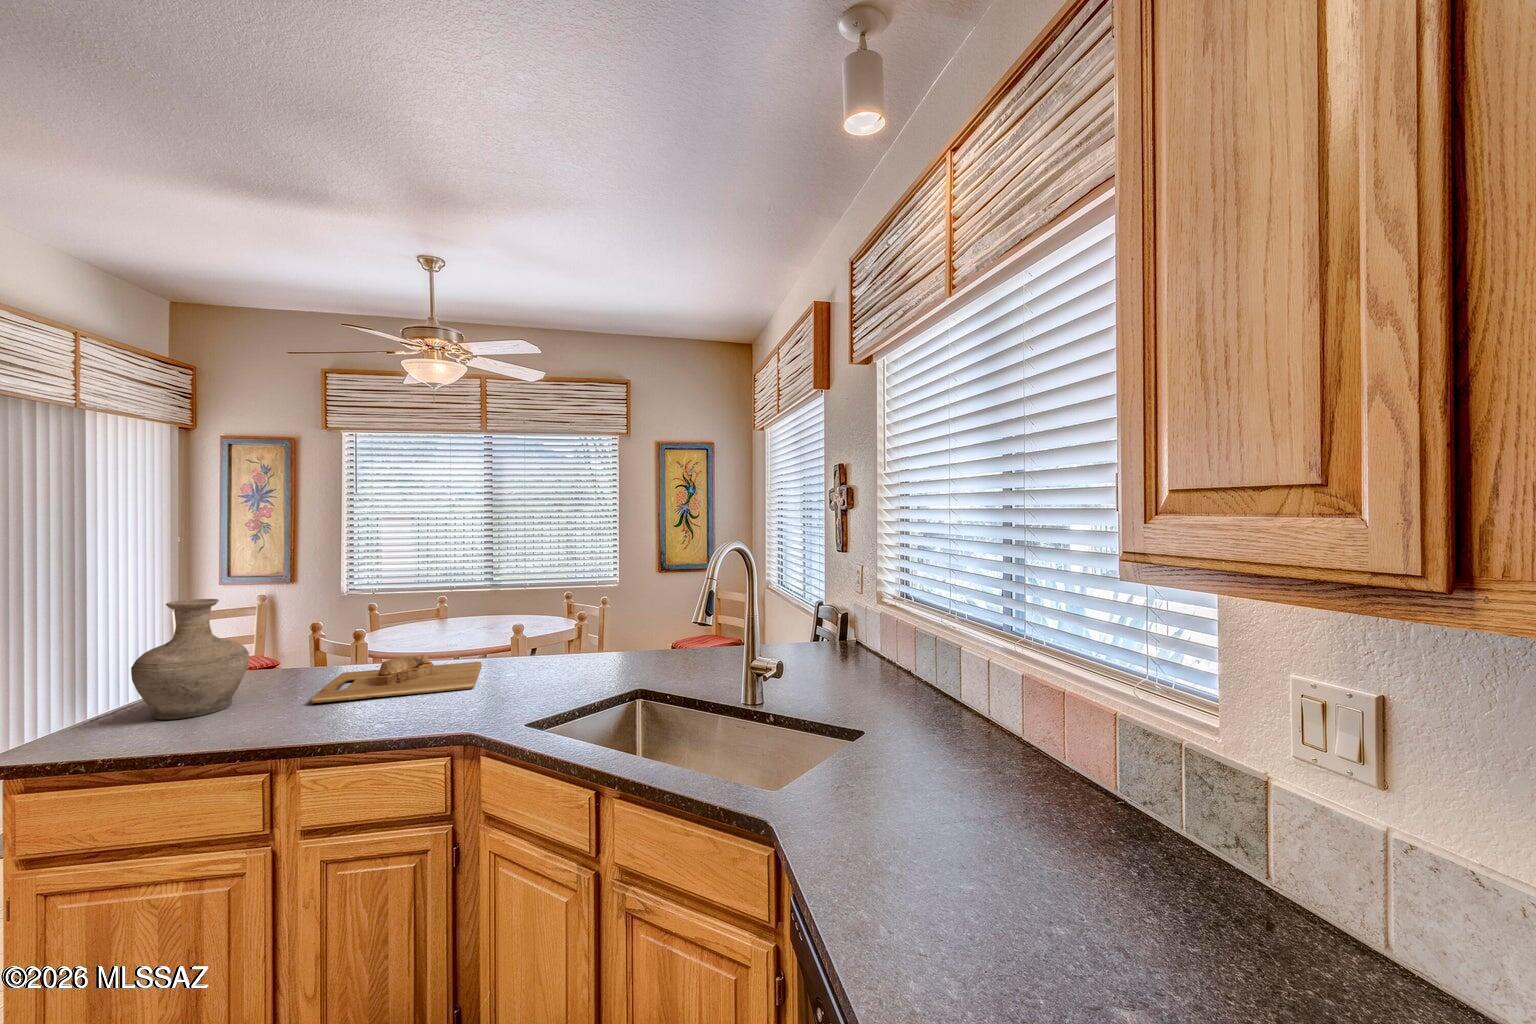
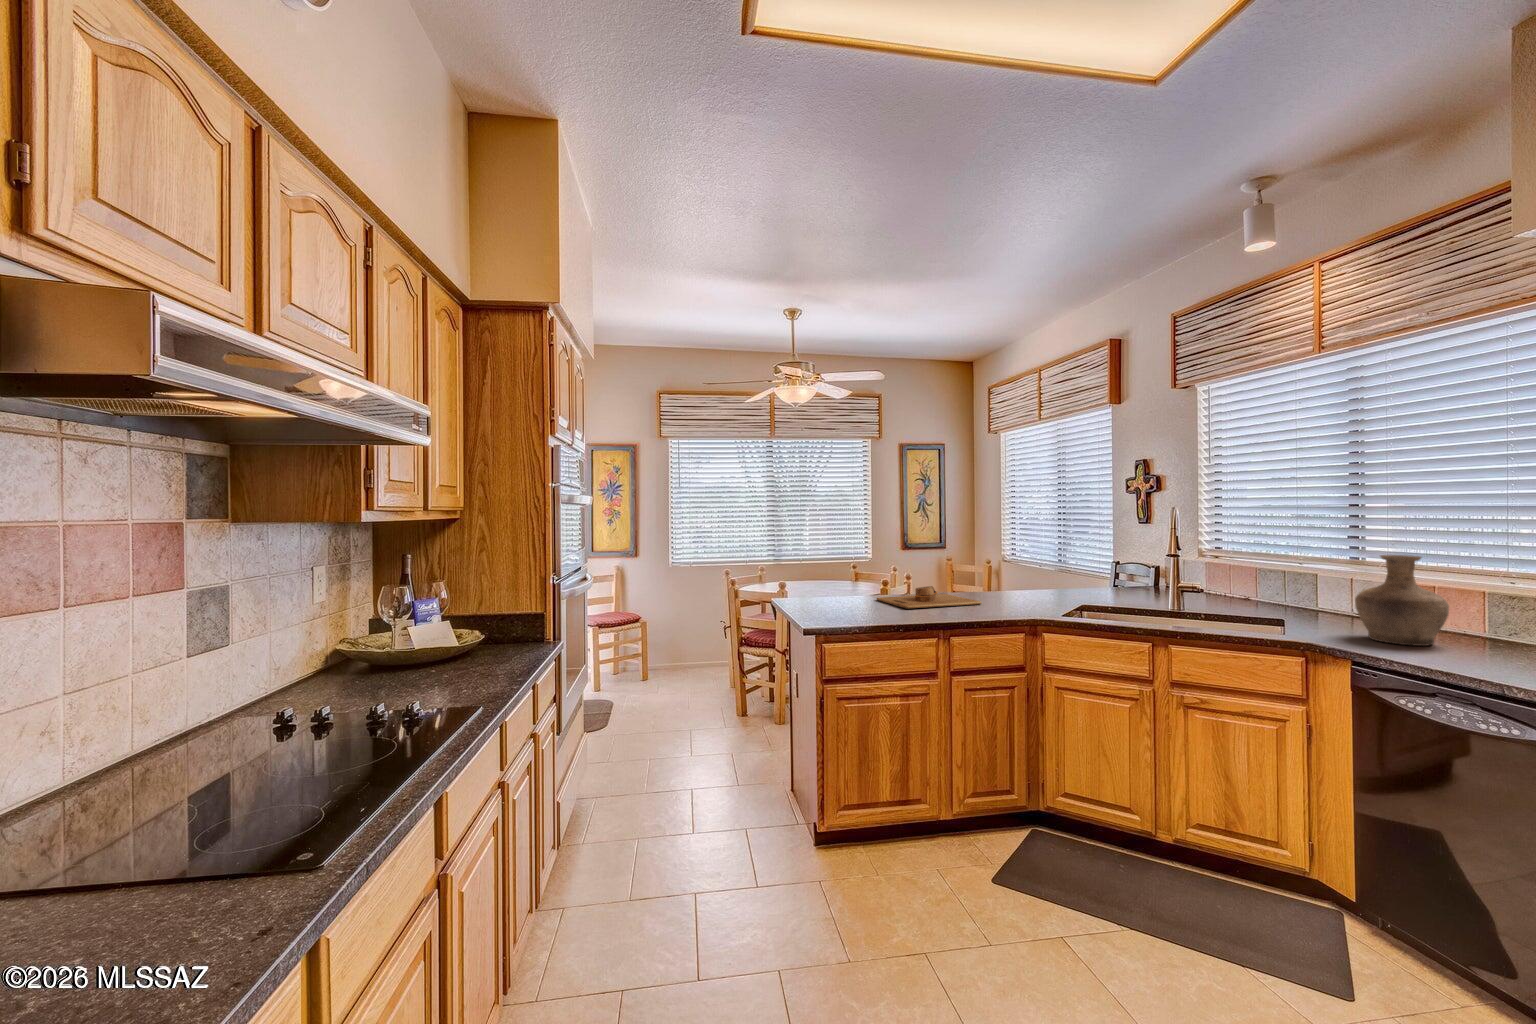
vase: present [131,599,249,720] -> present [1355,555,1449,646]

